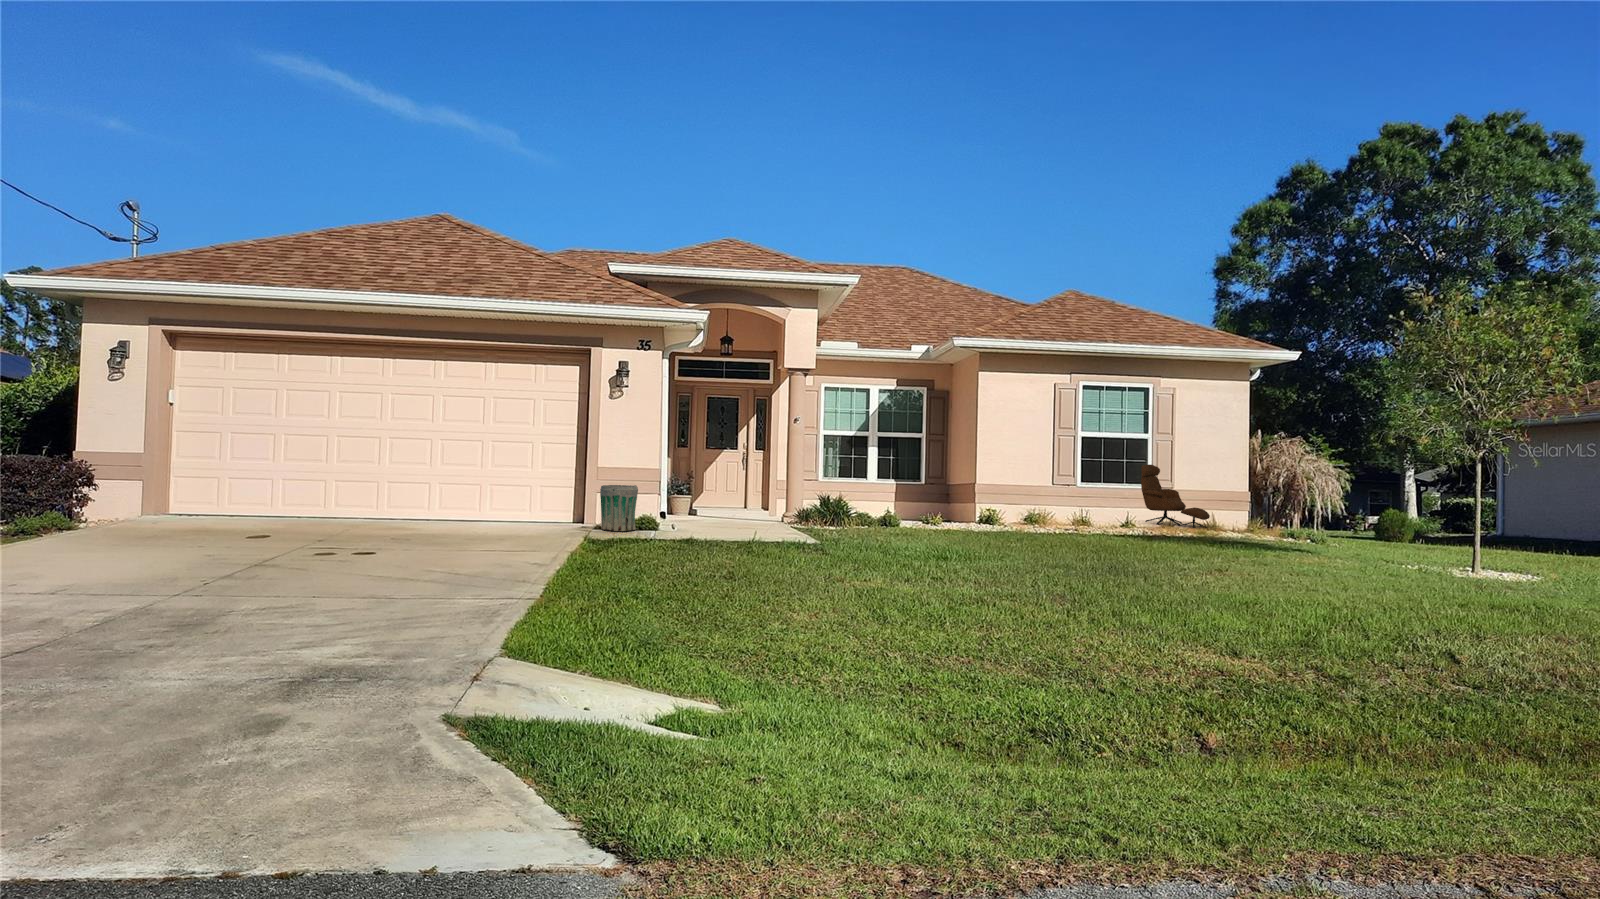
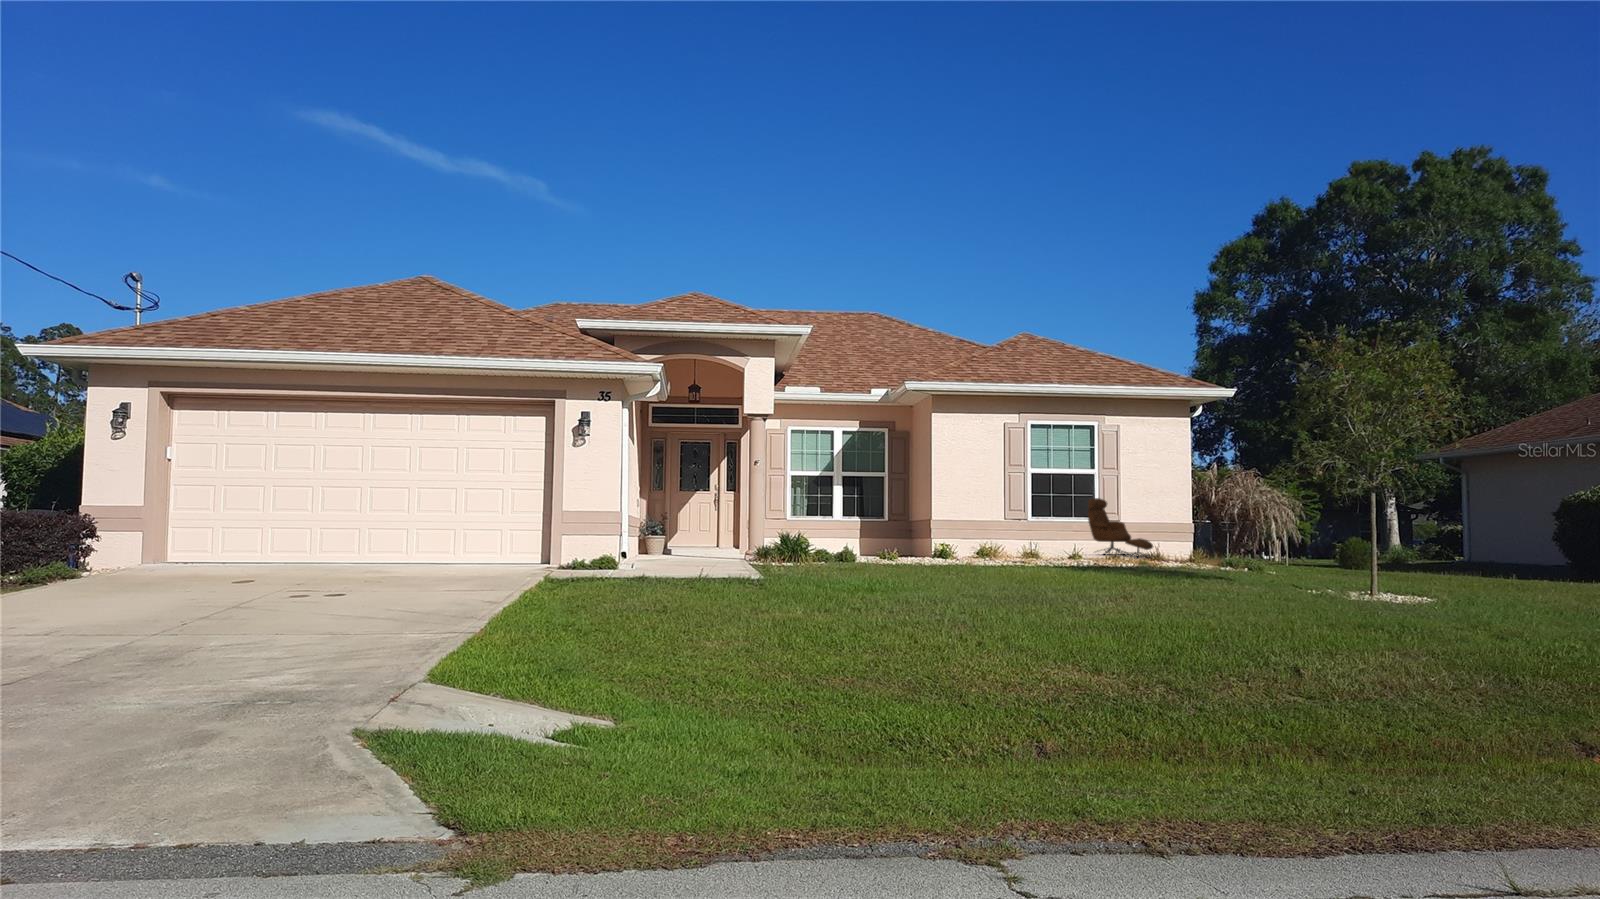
trash can: present [600,485,638,531] -> none [563,527,599,570]

